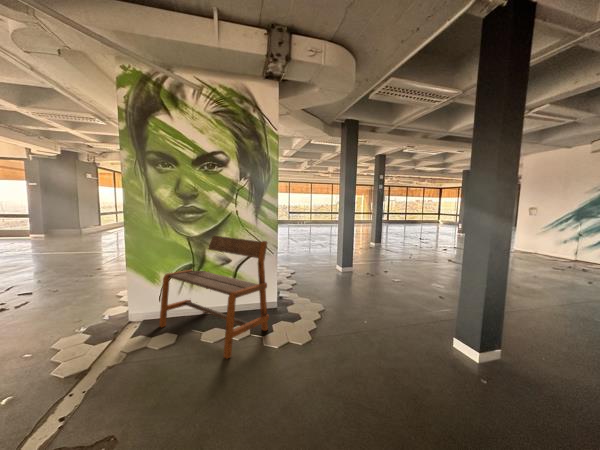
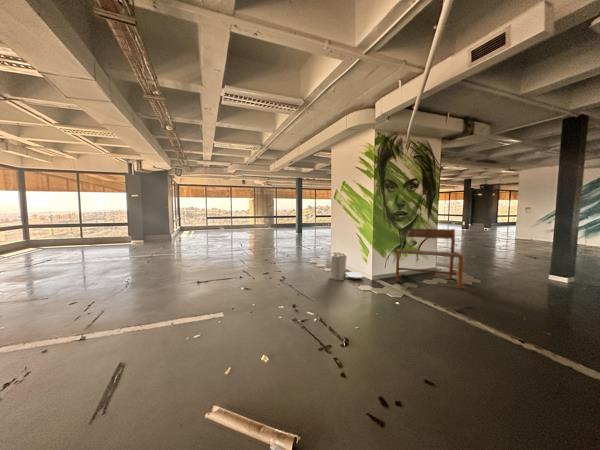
trash can: none [74,269,134,315] -> present [330,253,363,280]

